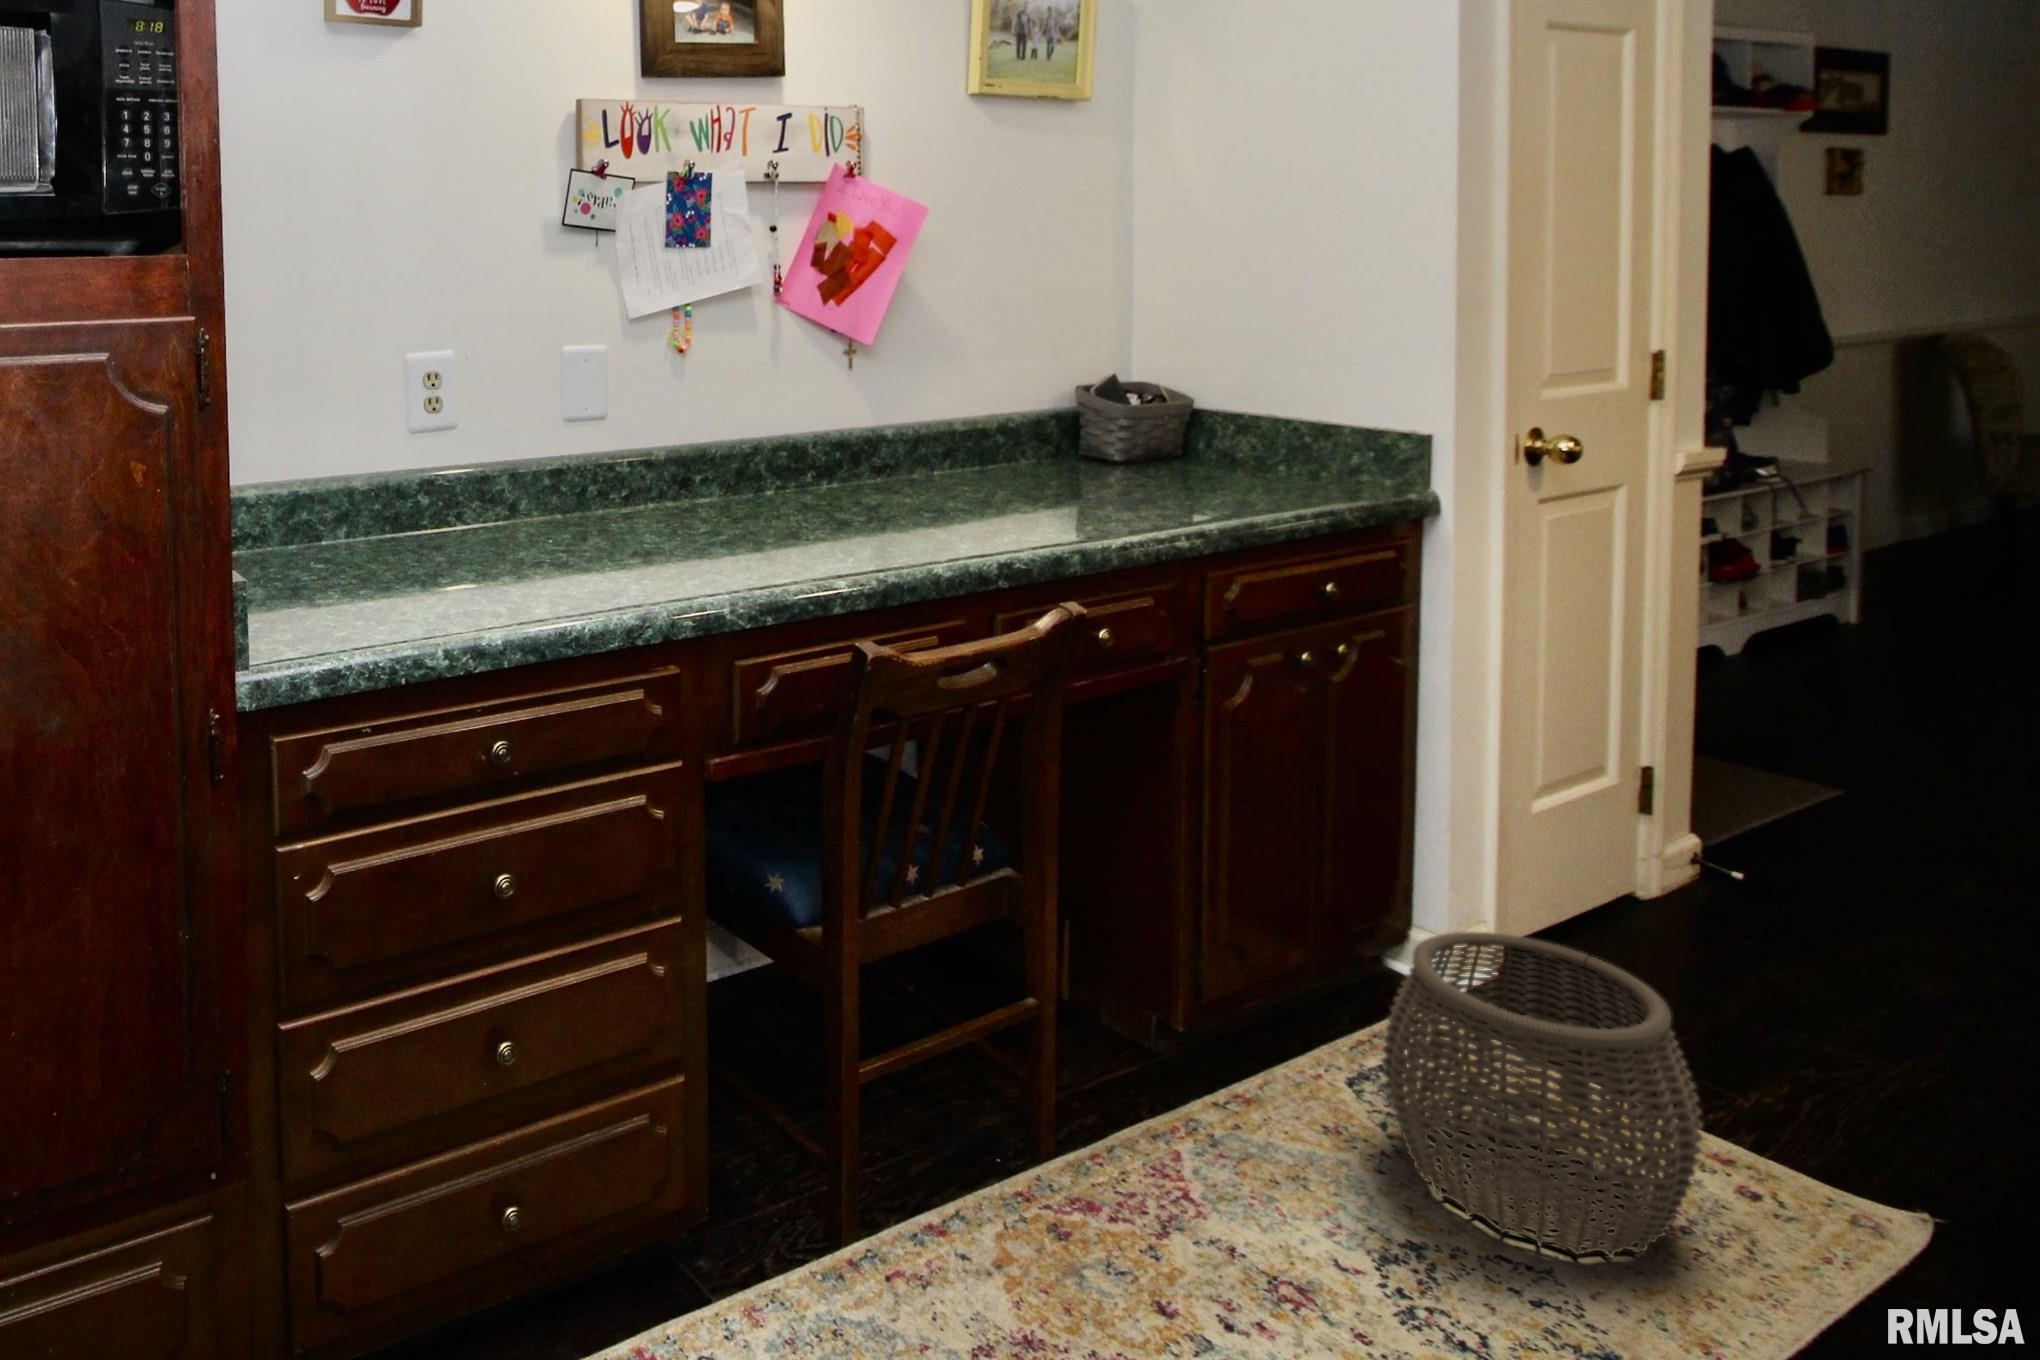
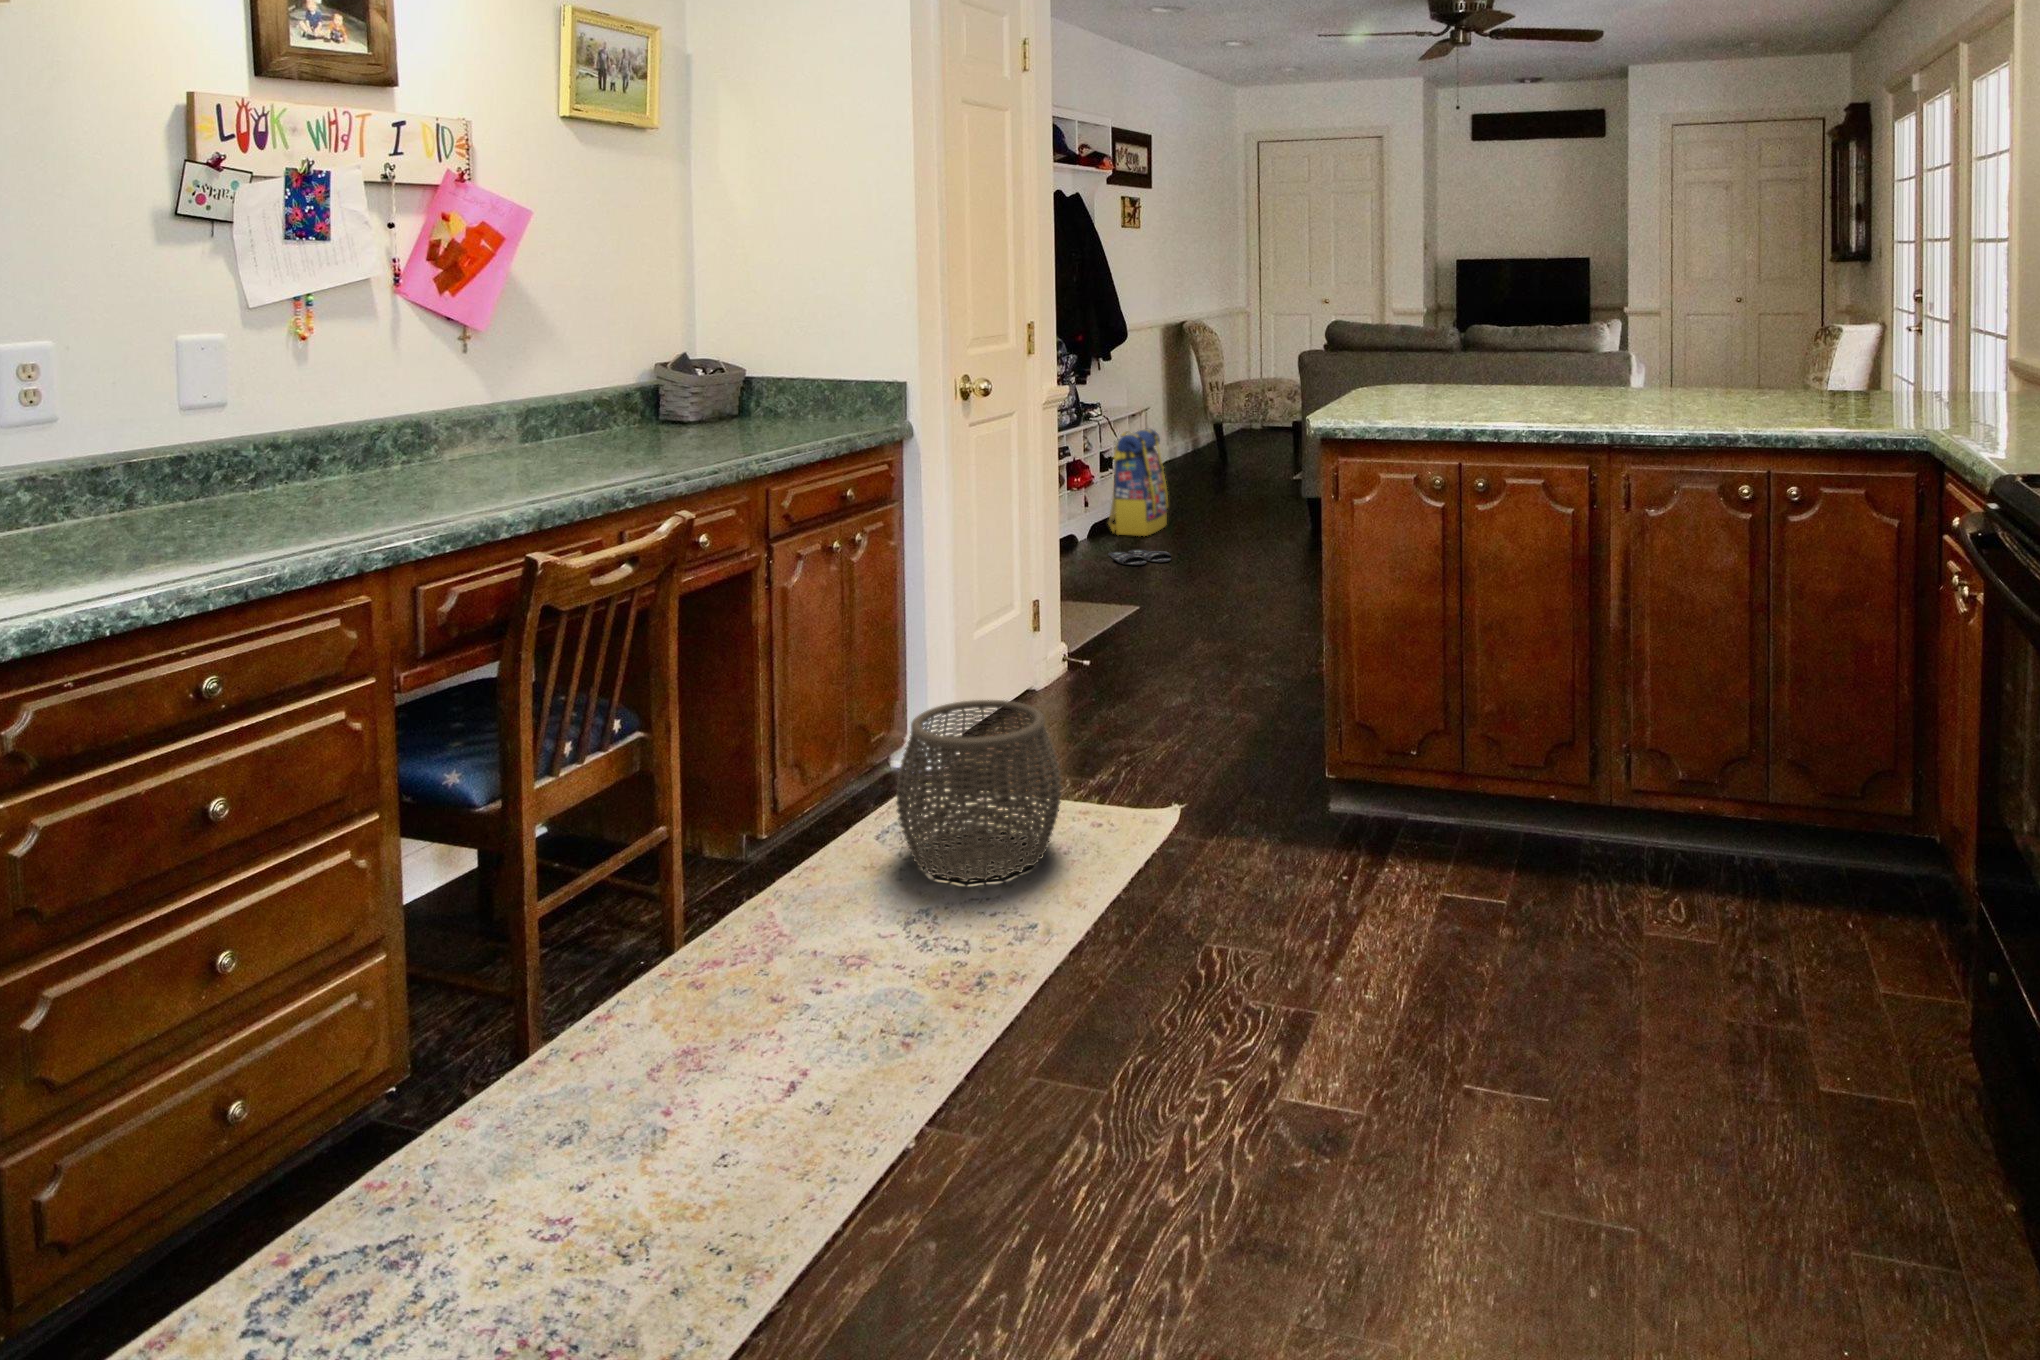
backpack: none [1787,501,1915,668] -> present [1108,429,1168,536]
slippers: none [1786,685,1923,722] -> present [1108,549,1171,565]

